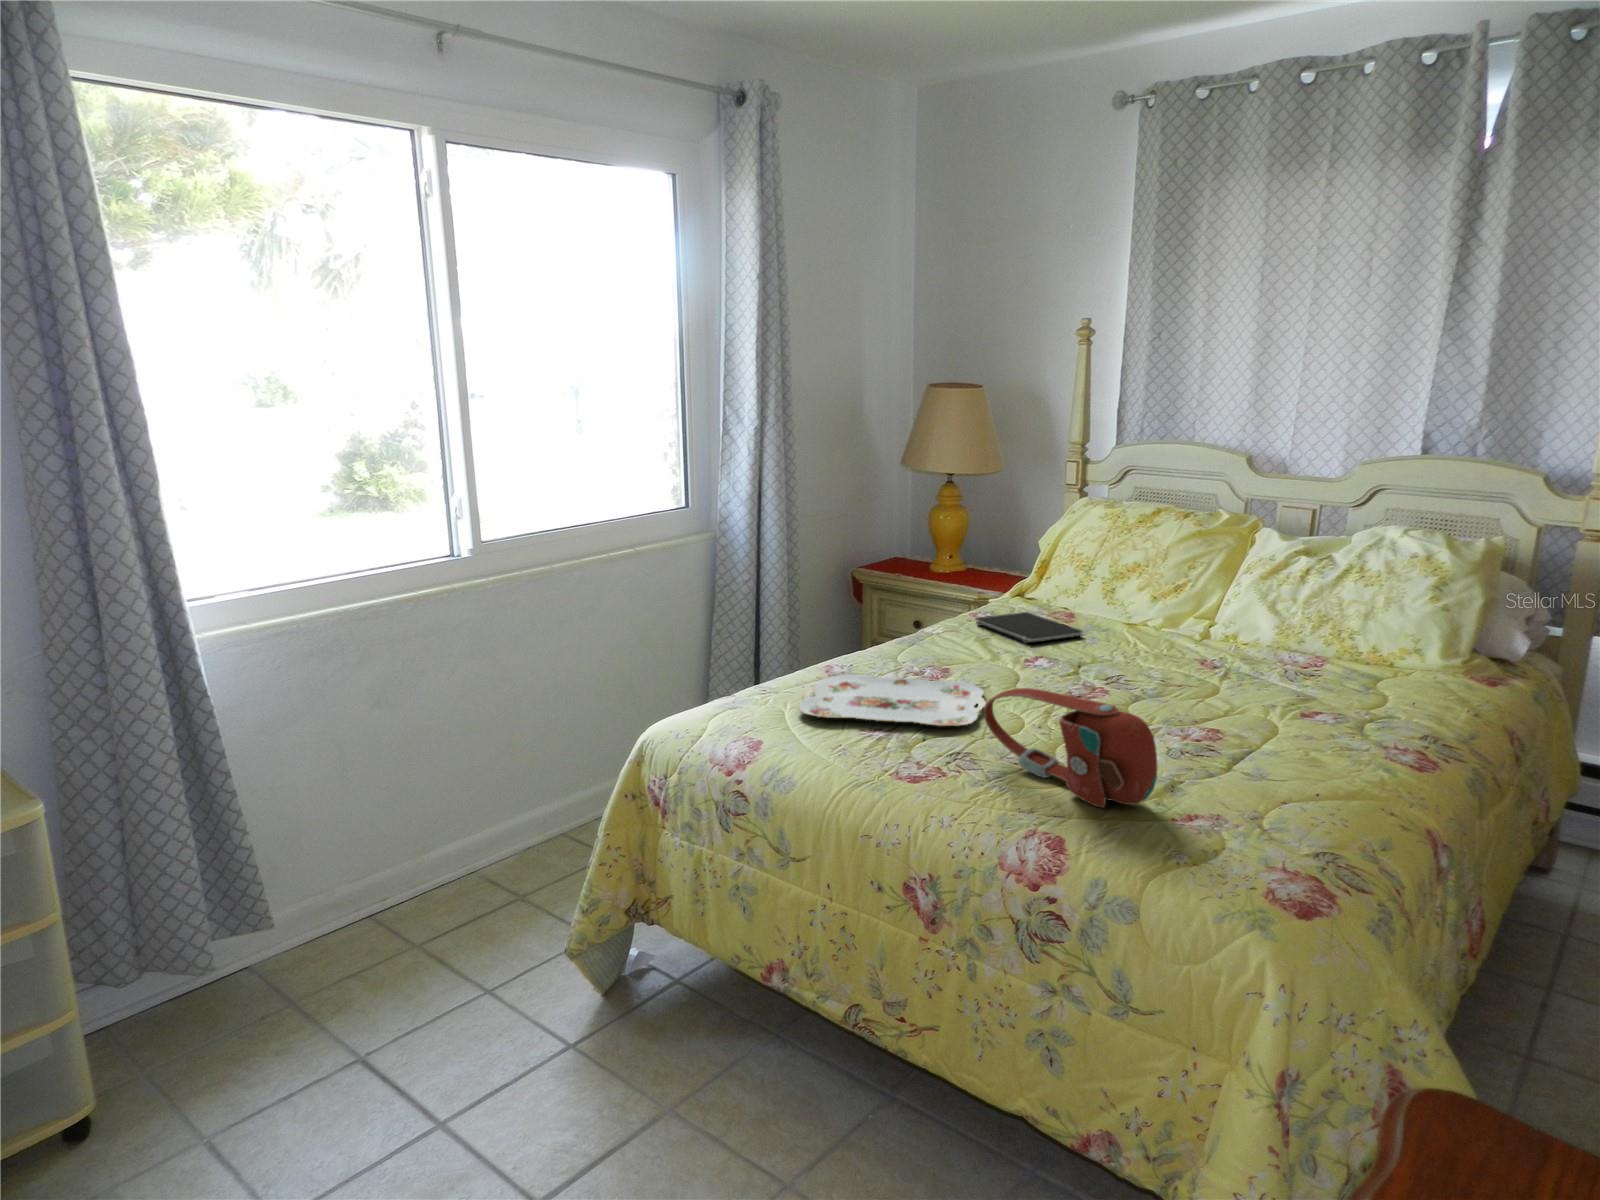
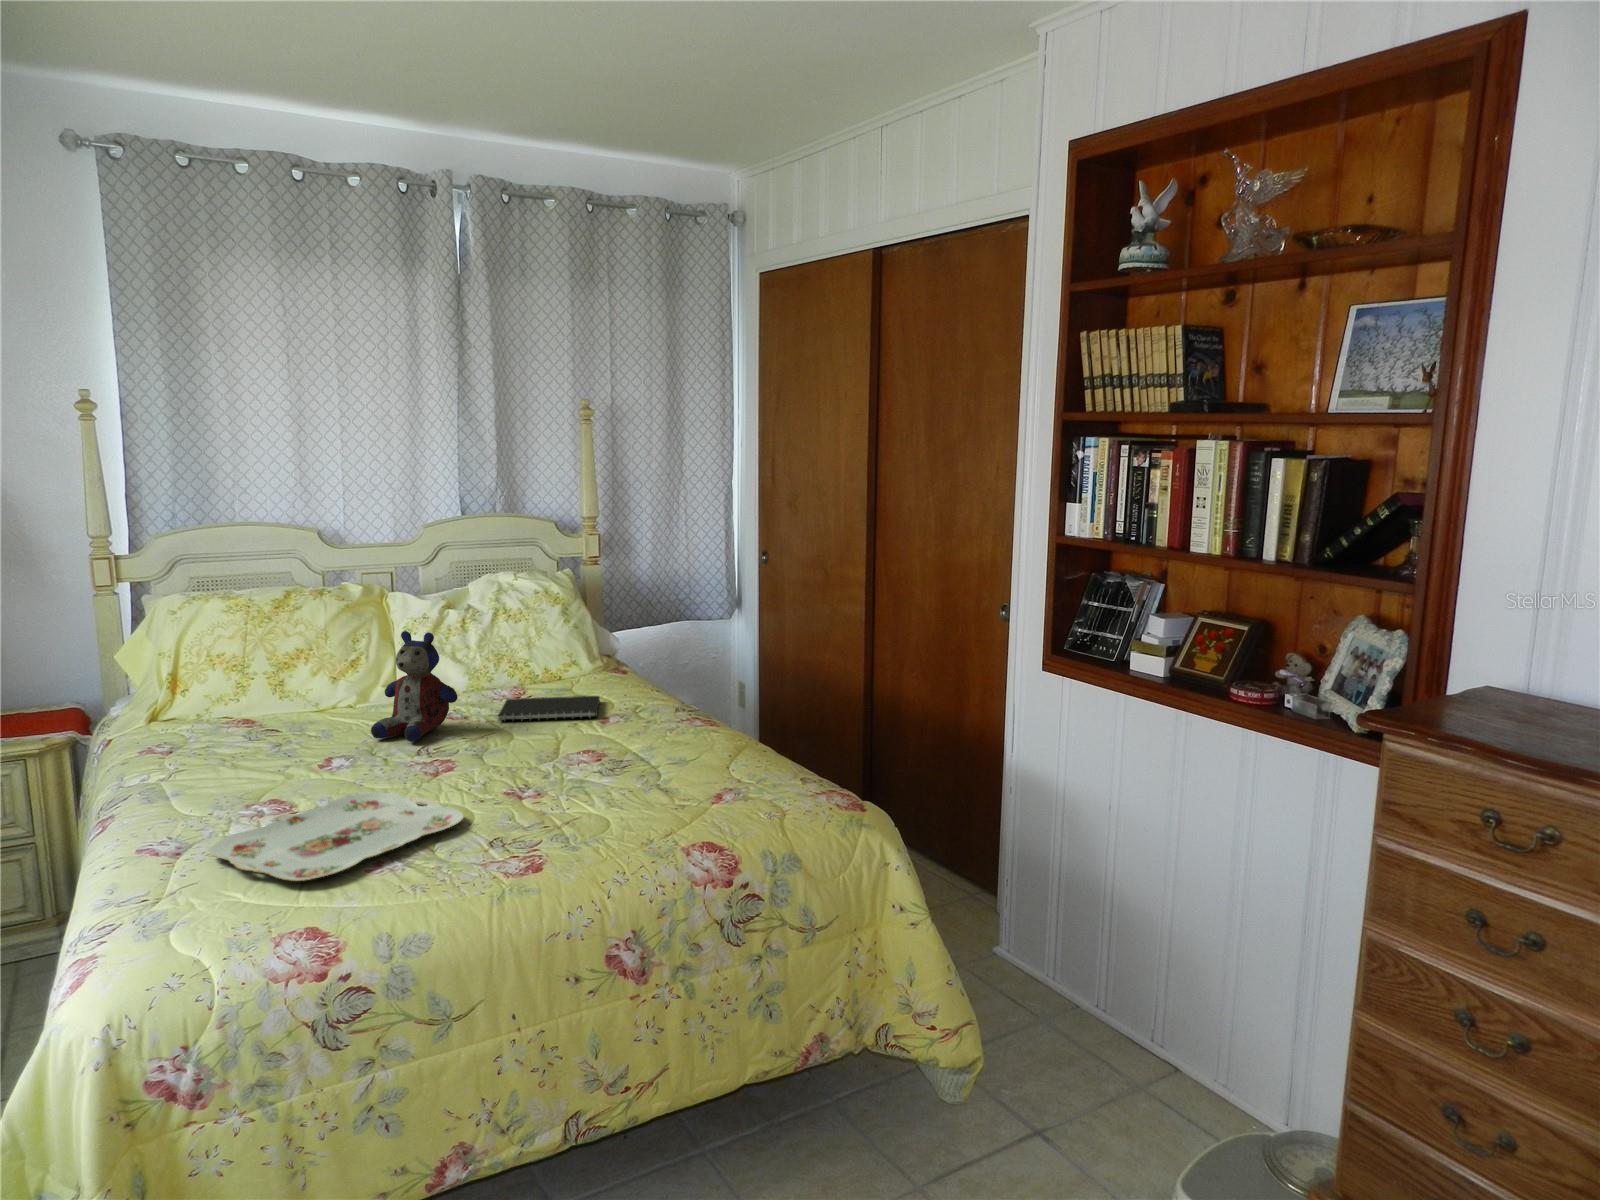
stuffed bear: none [1091,558,1169,667] -> present [371,631,458,742]
notebook: present [976,612,1083,643] -> present [499,696,600,721]
handbag: present [984,688,1157,808] -> none [534,727,718,820]

